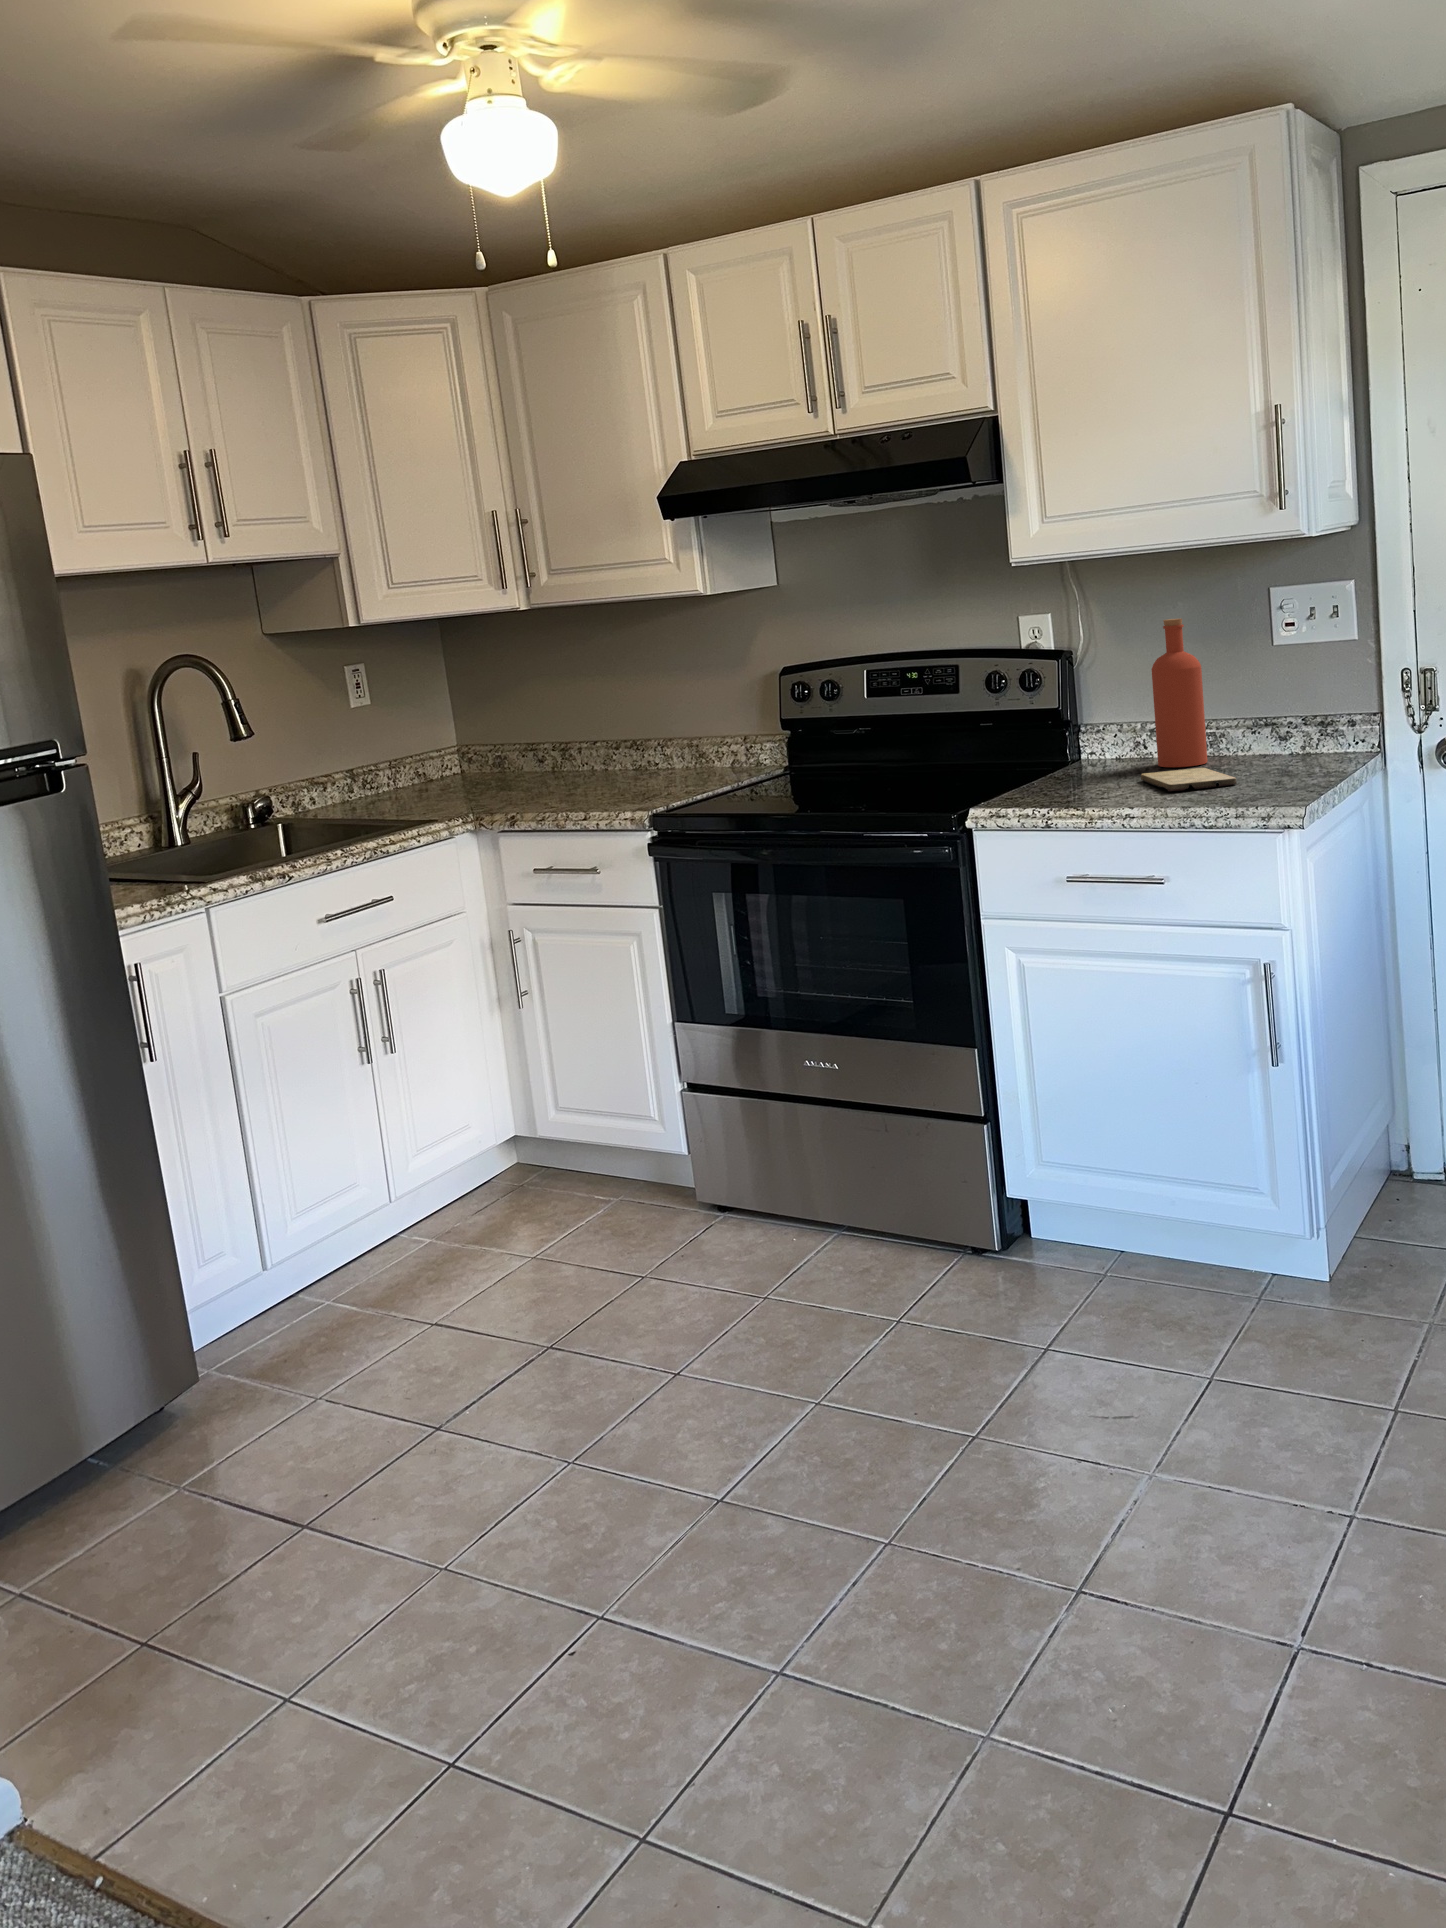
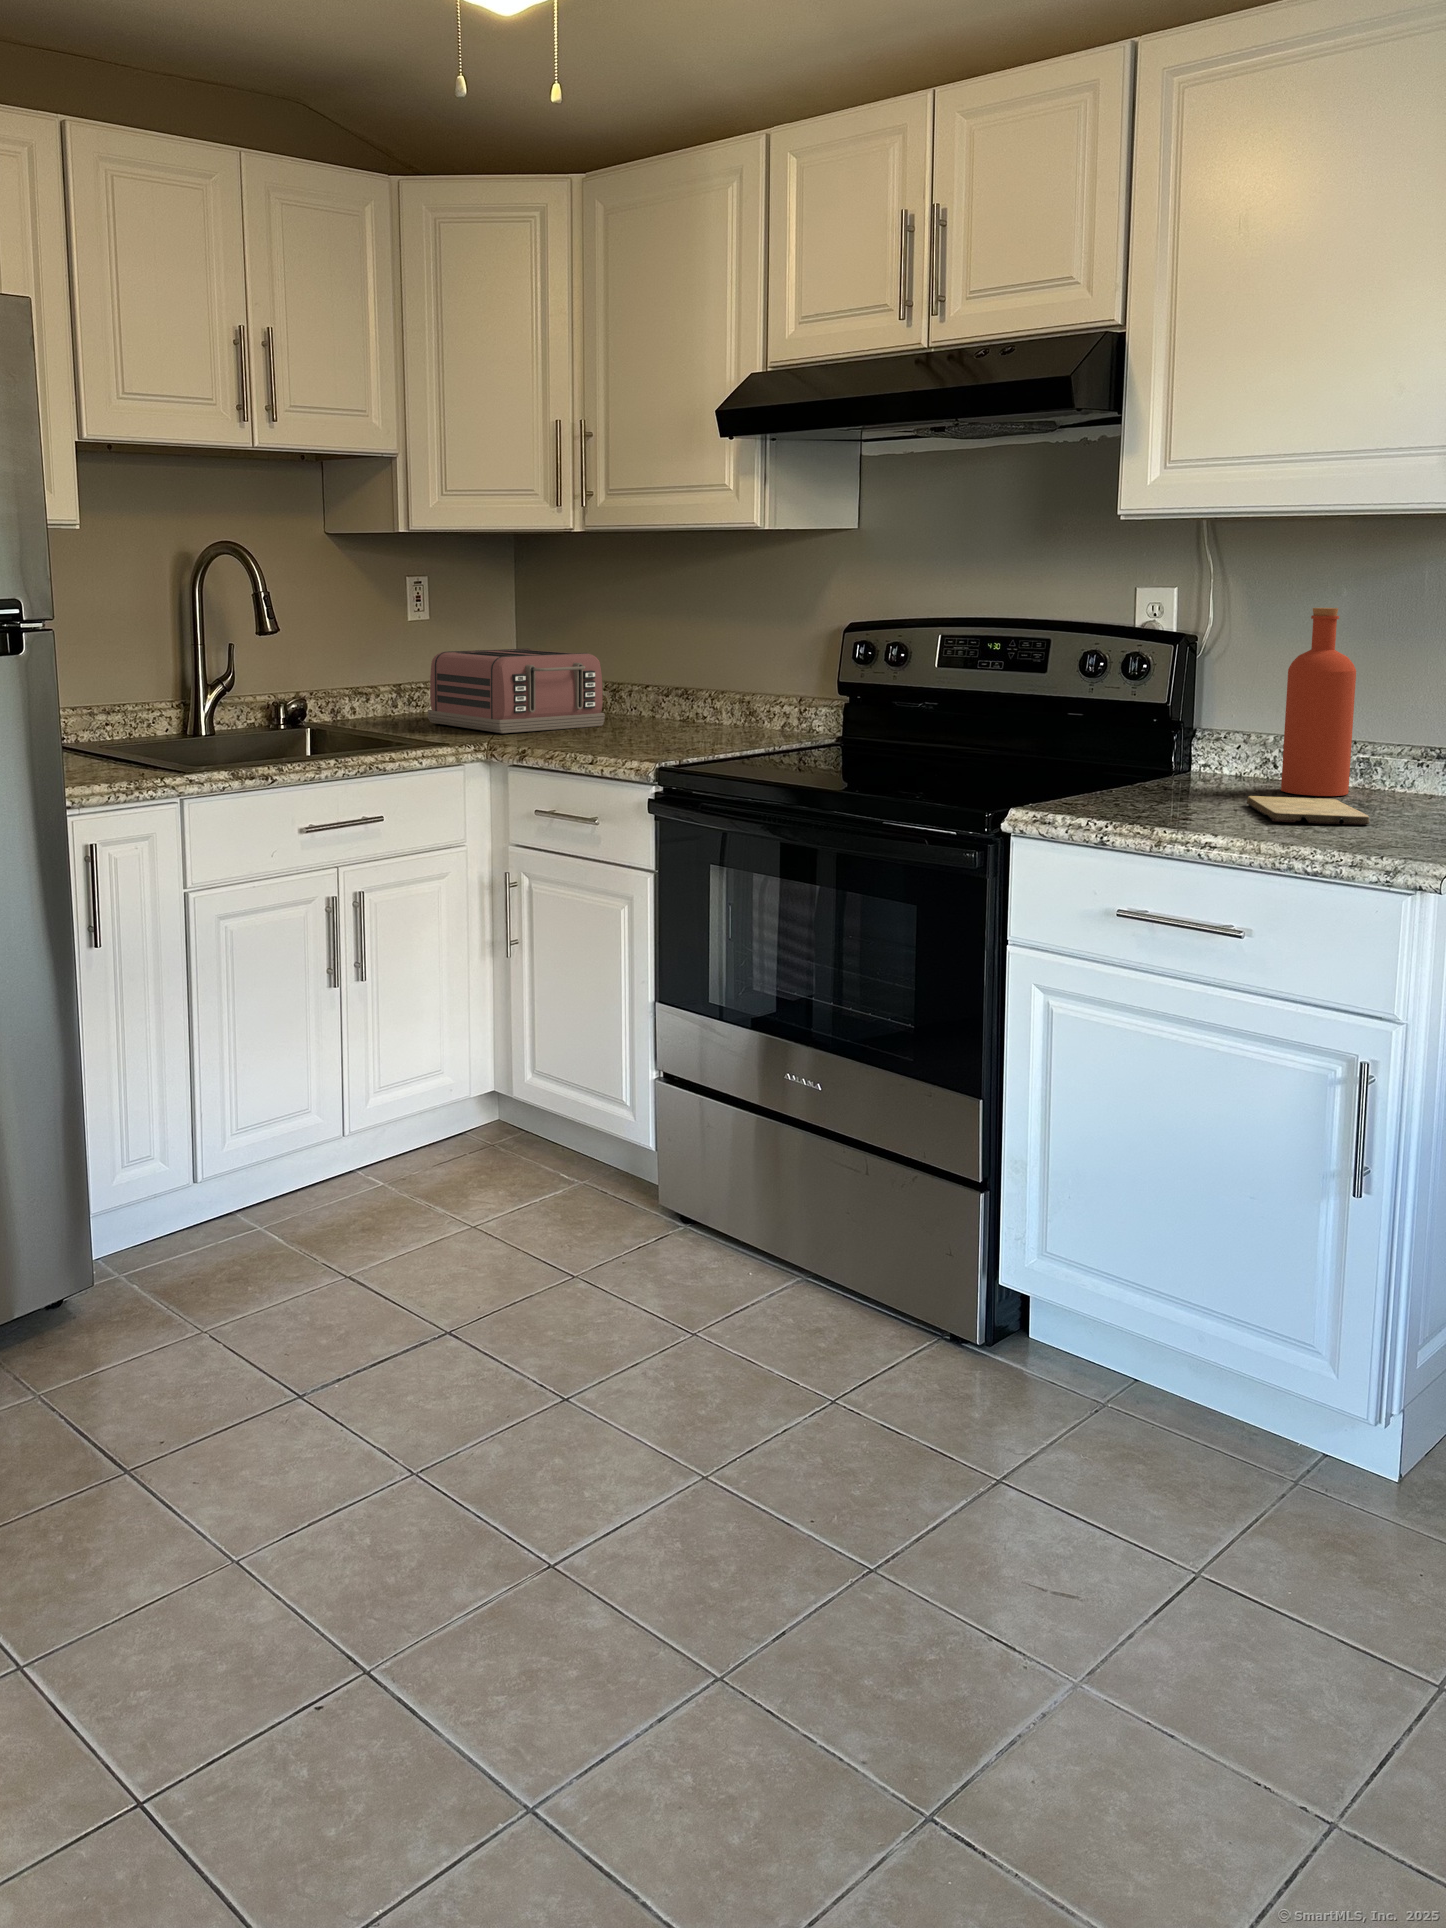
toaster: none [389,720,561,804] -> present [428,649,605,733]

